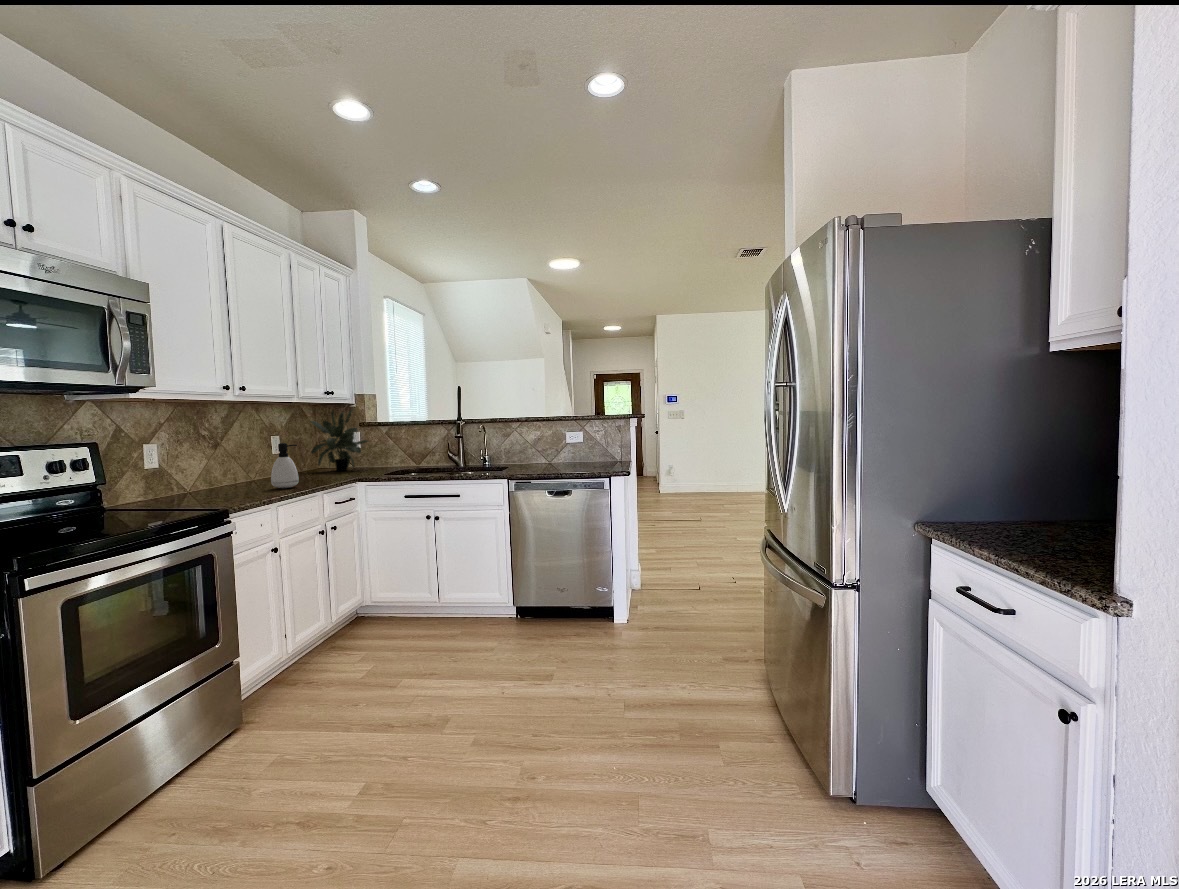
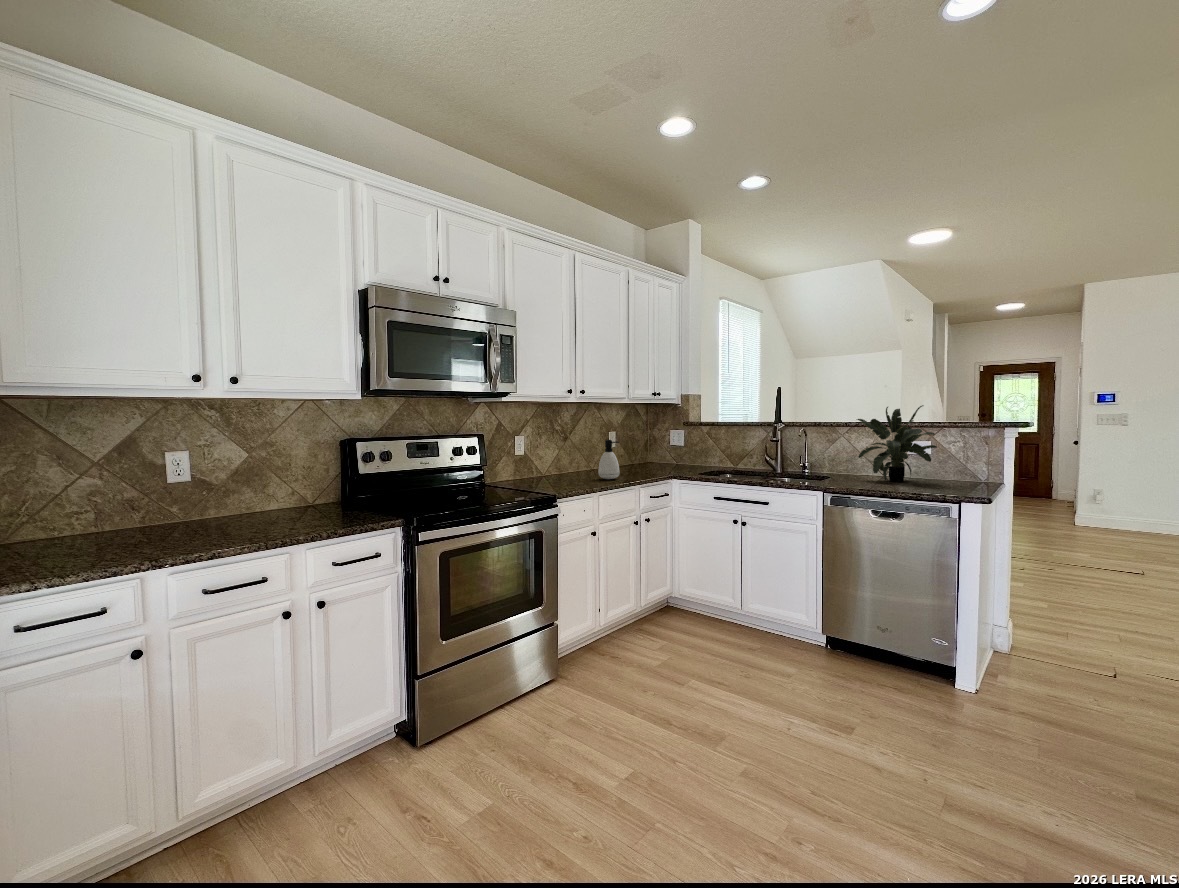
potted plant: present [311,410,368,471] -> present [857,405,937,482]

